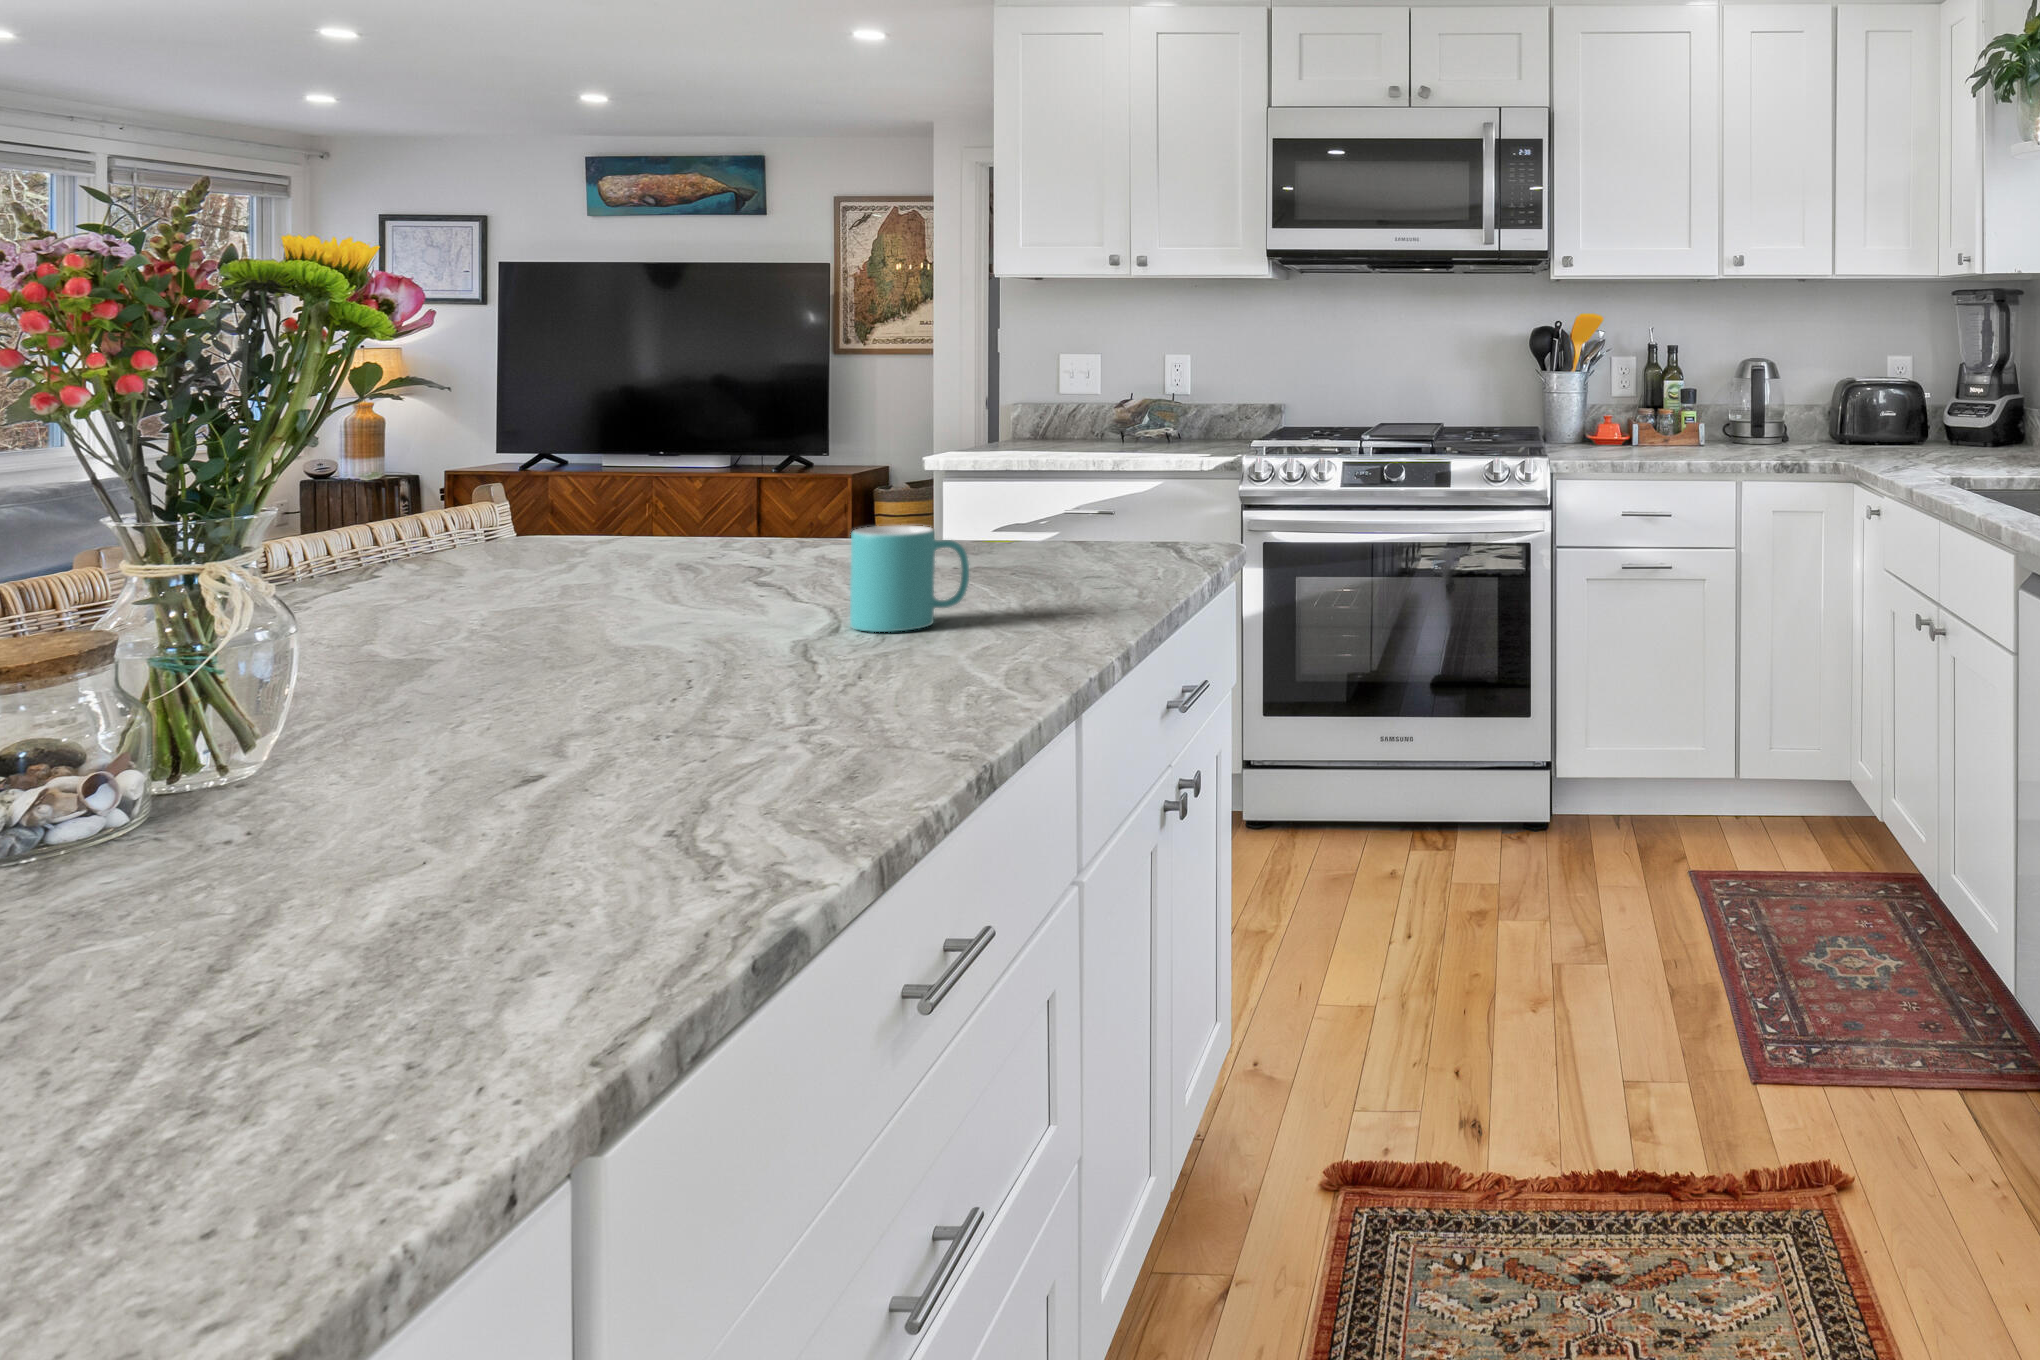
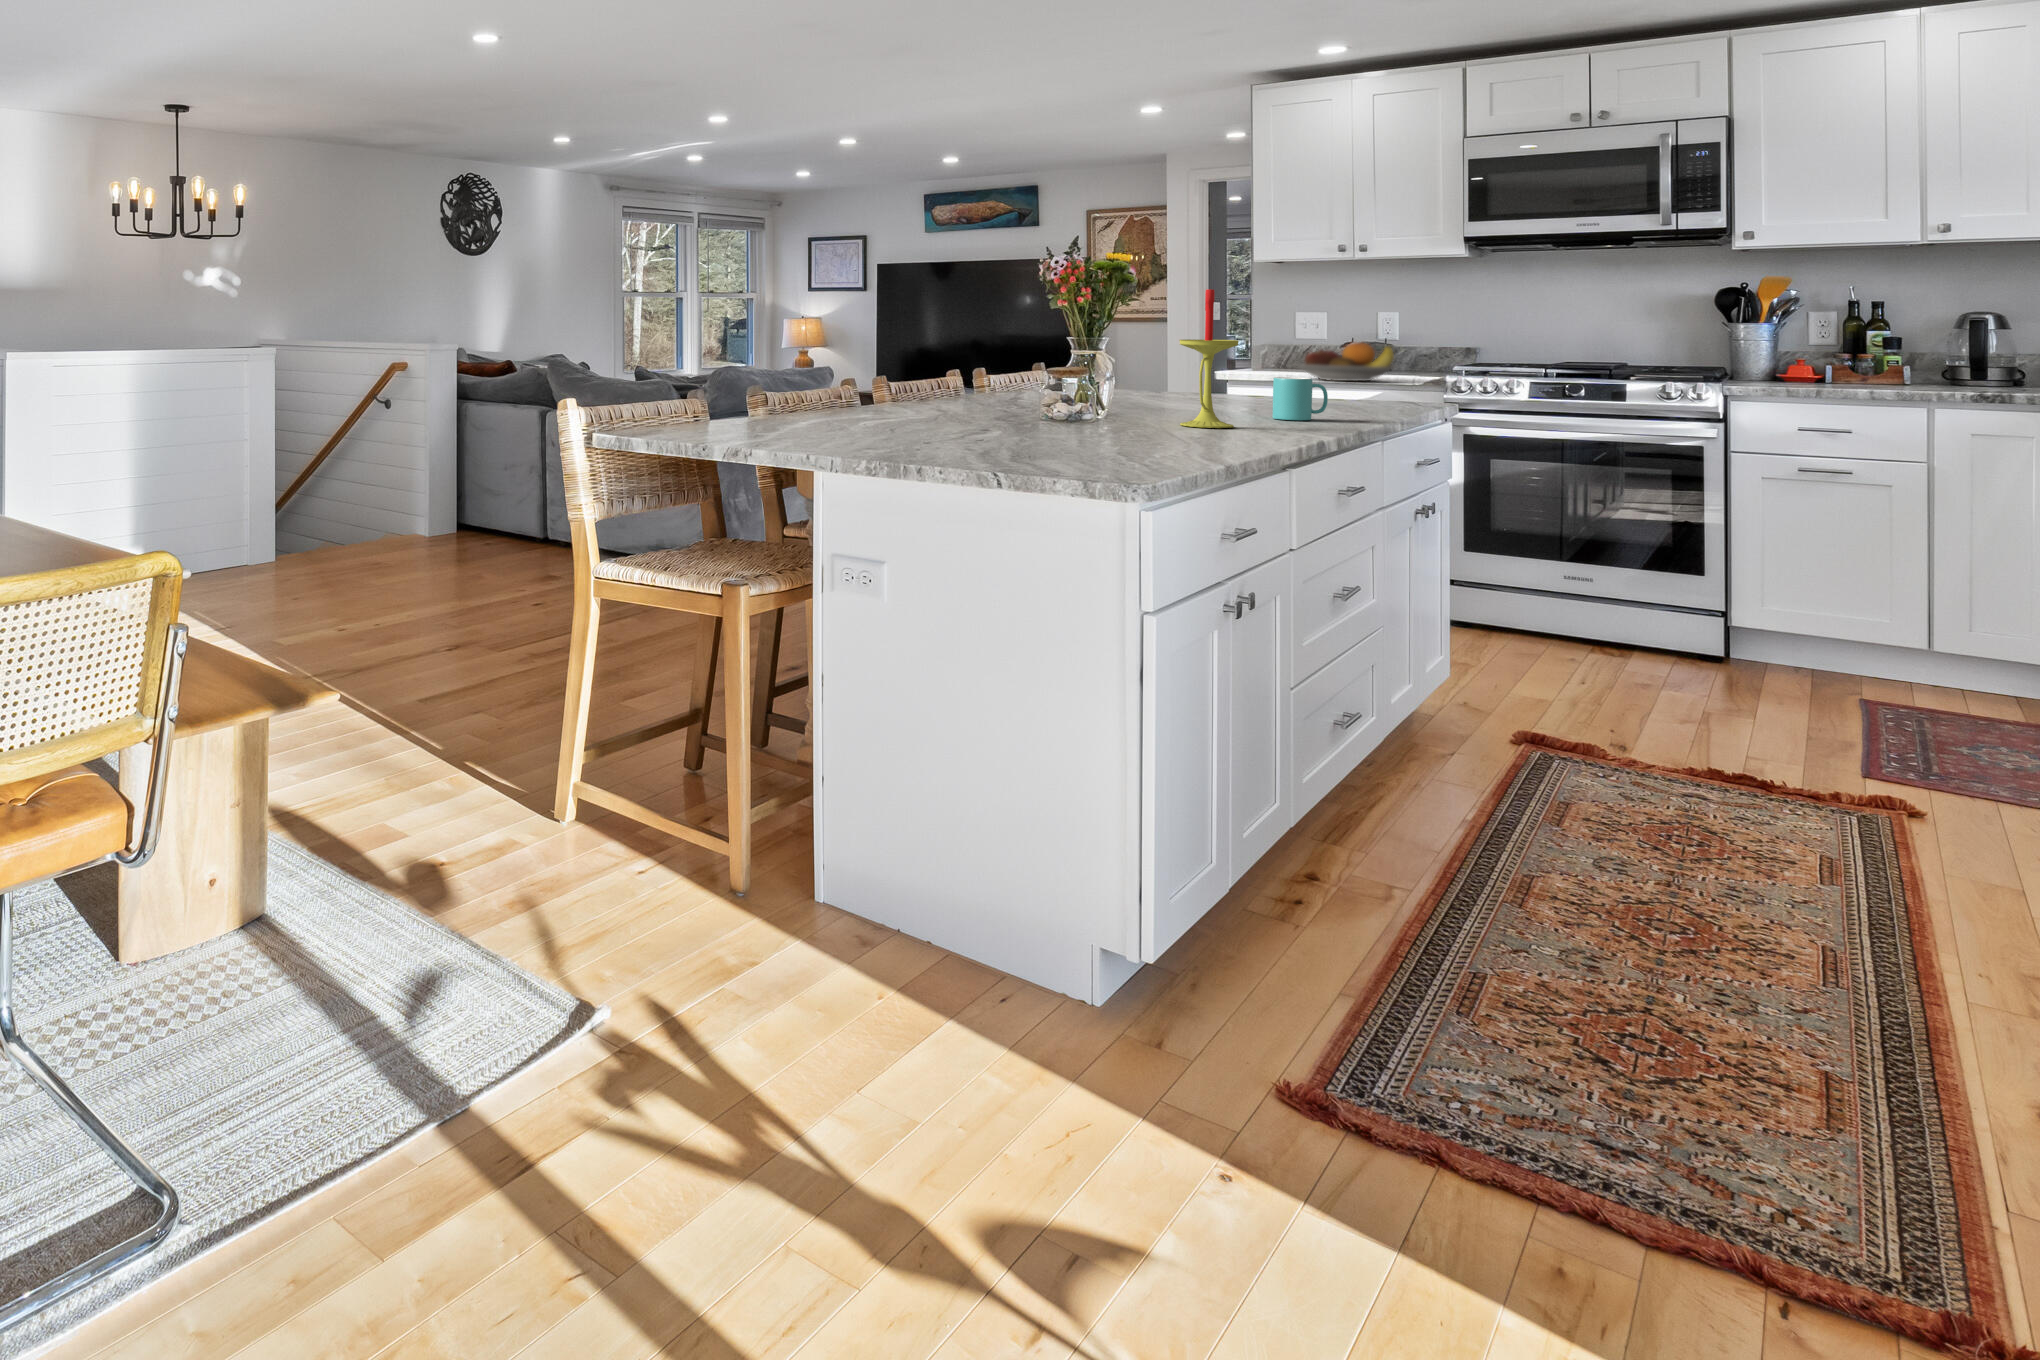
candle: none [513,312,690,723] -> present [1179,289,1239,428]
fruit bowl: none [1043,402,1184,463] -> present [1296,342,1396,381]

